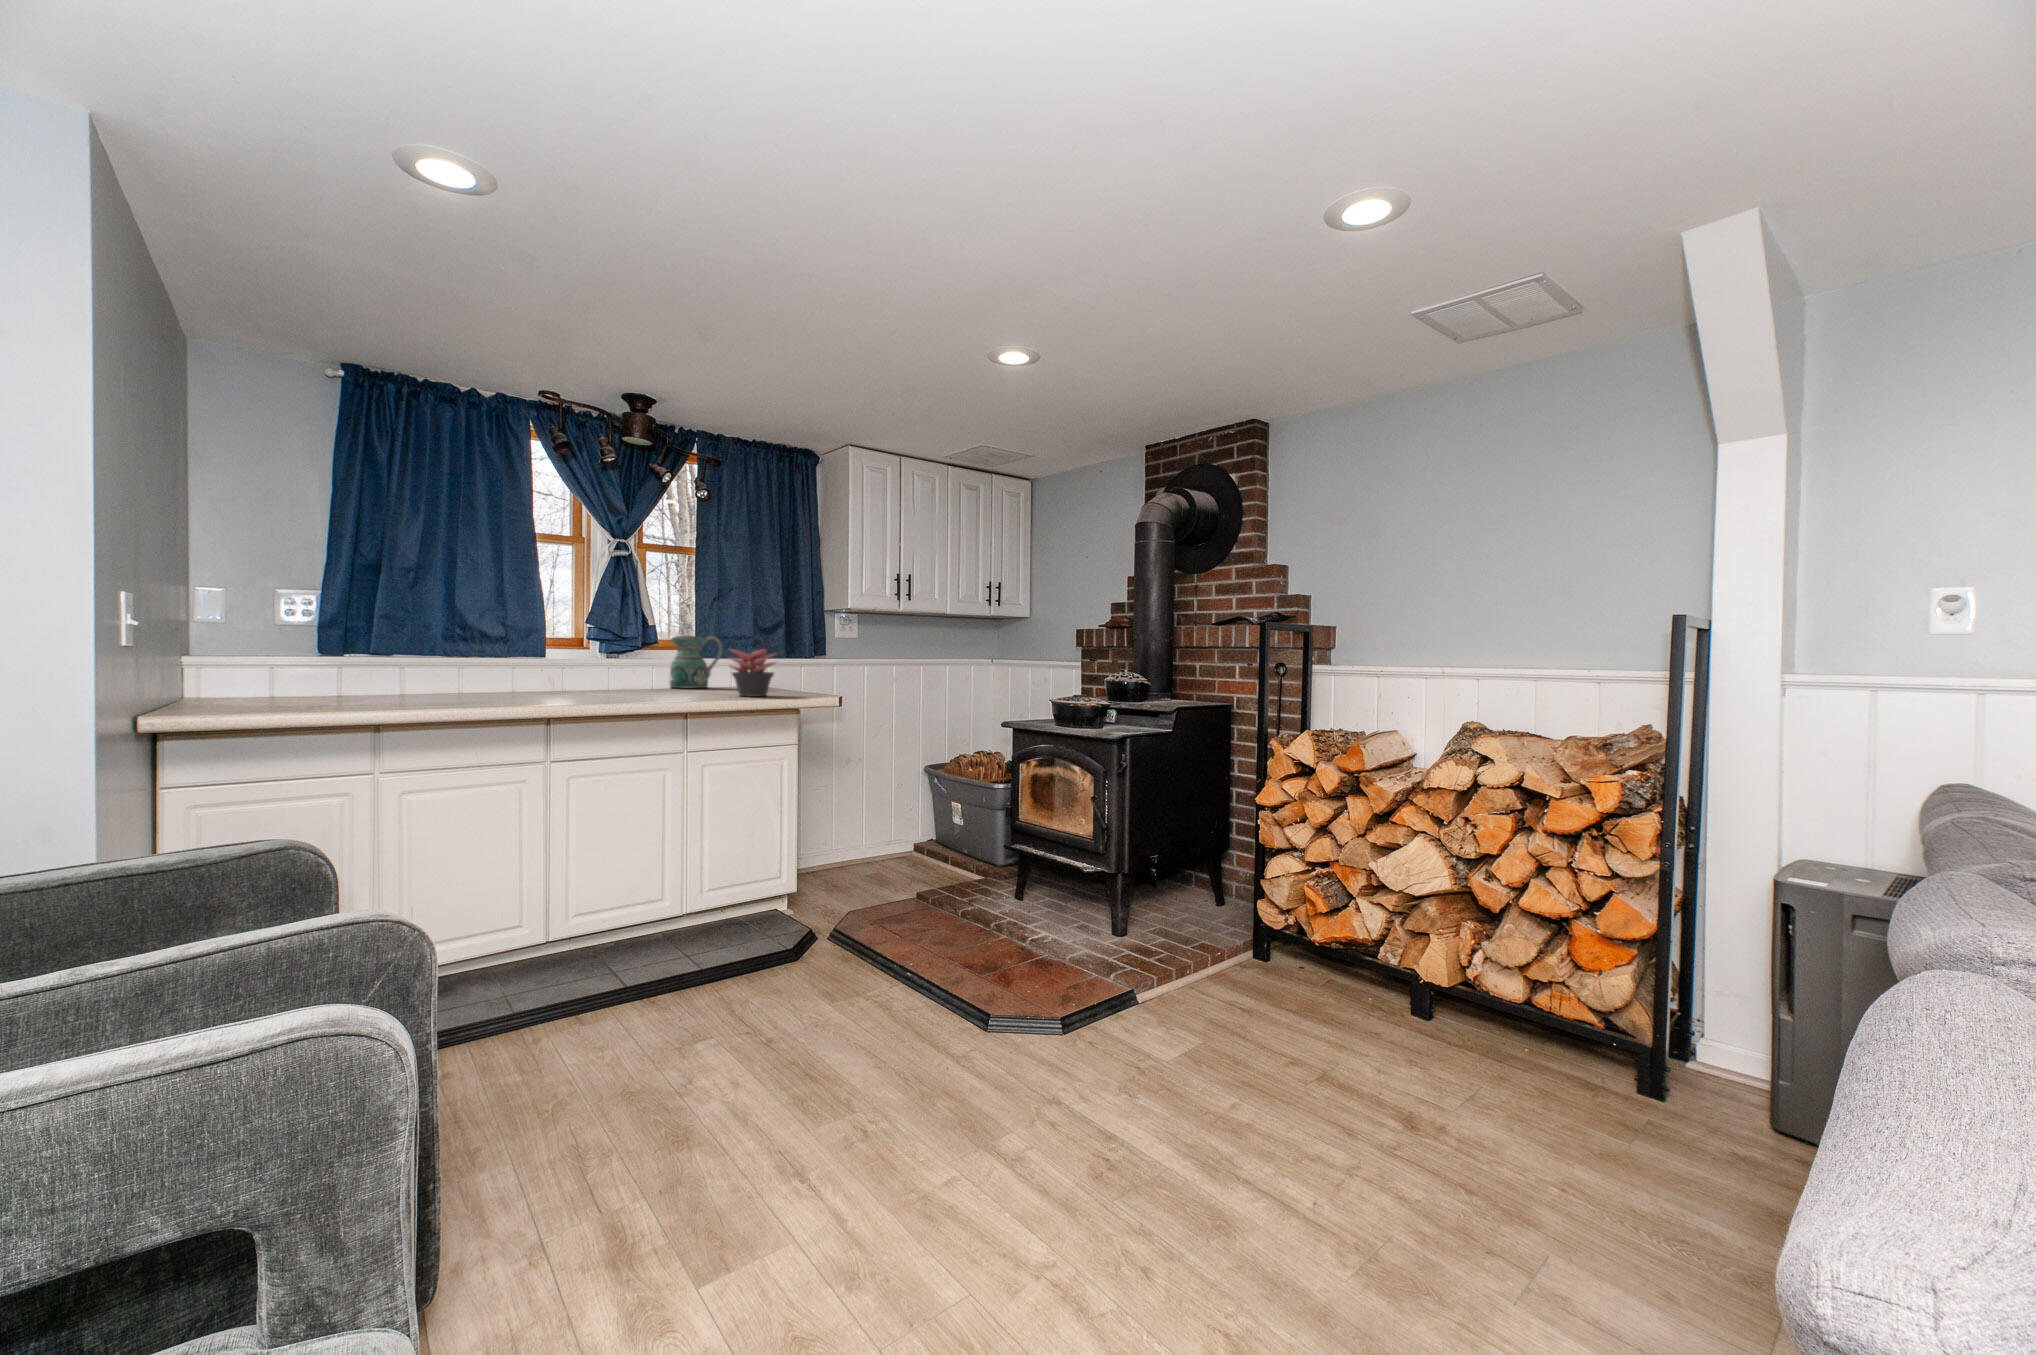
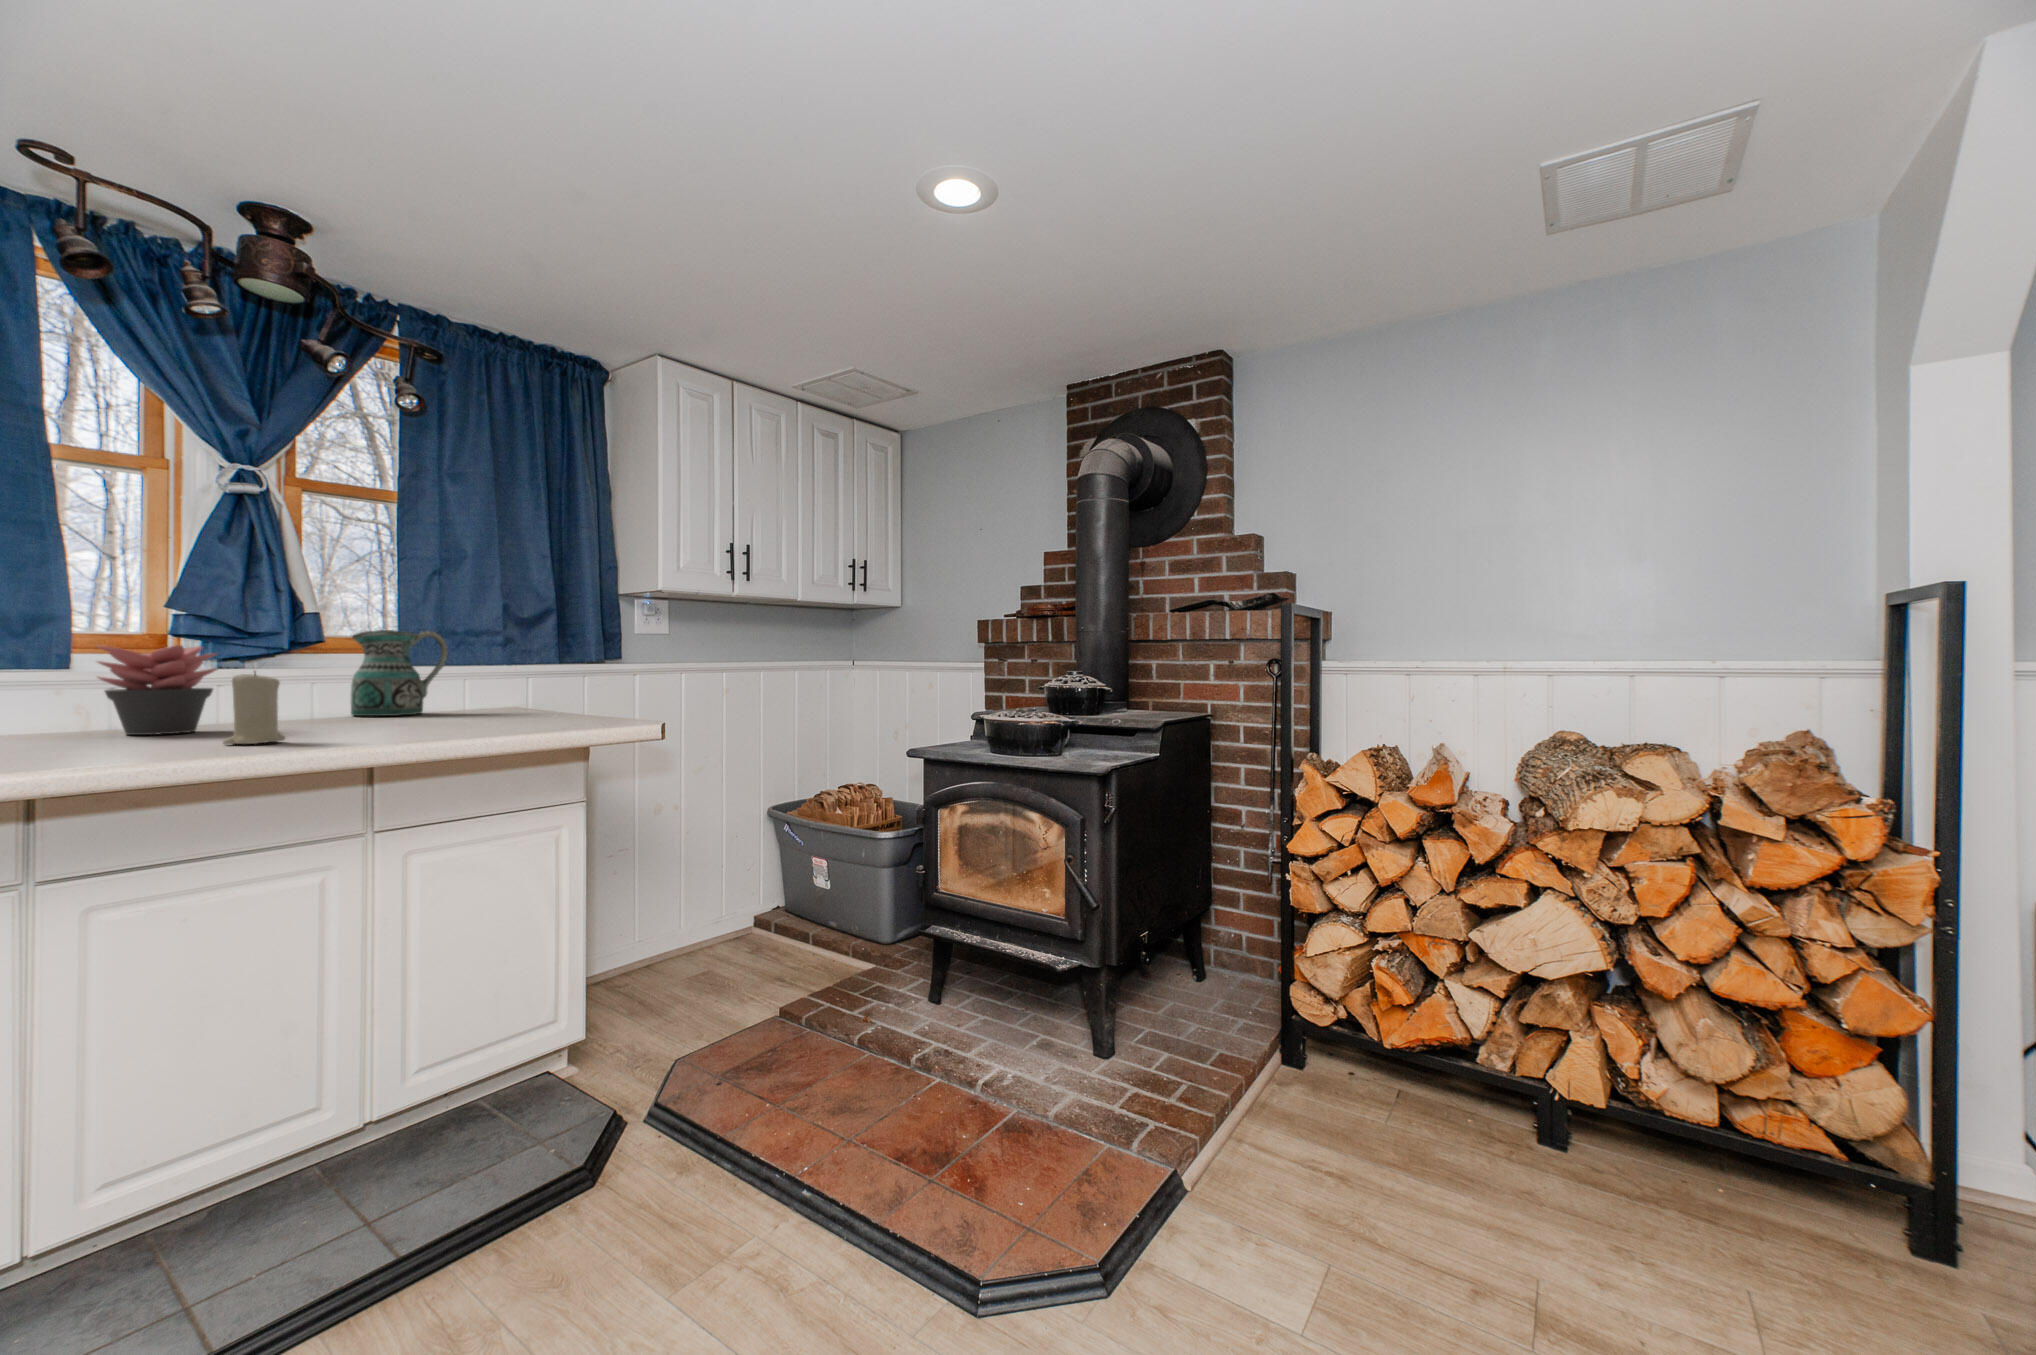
succulent plant: present [730,649,777,696] -> present [97,645,217,735]
candle: none [617,660,645,699] -> present [223,672,285,745]

